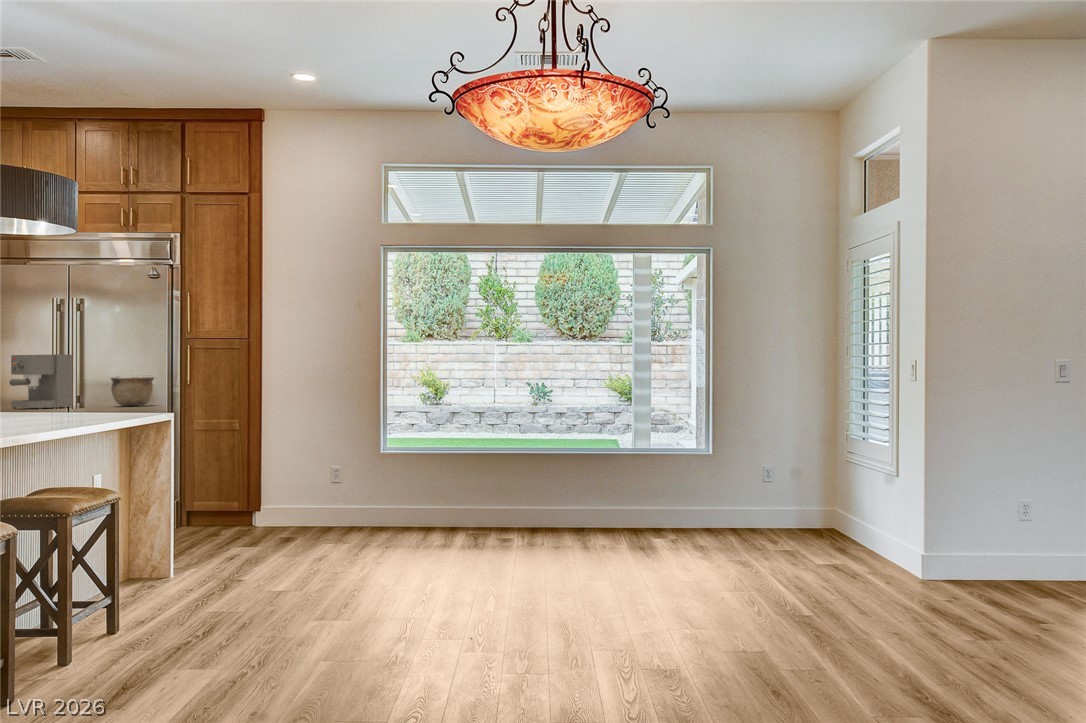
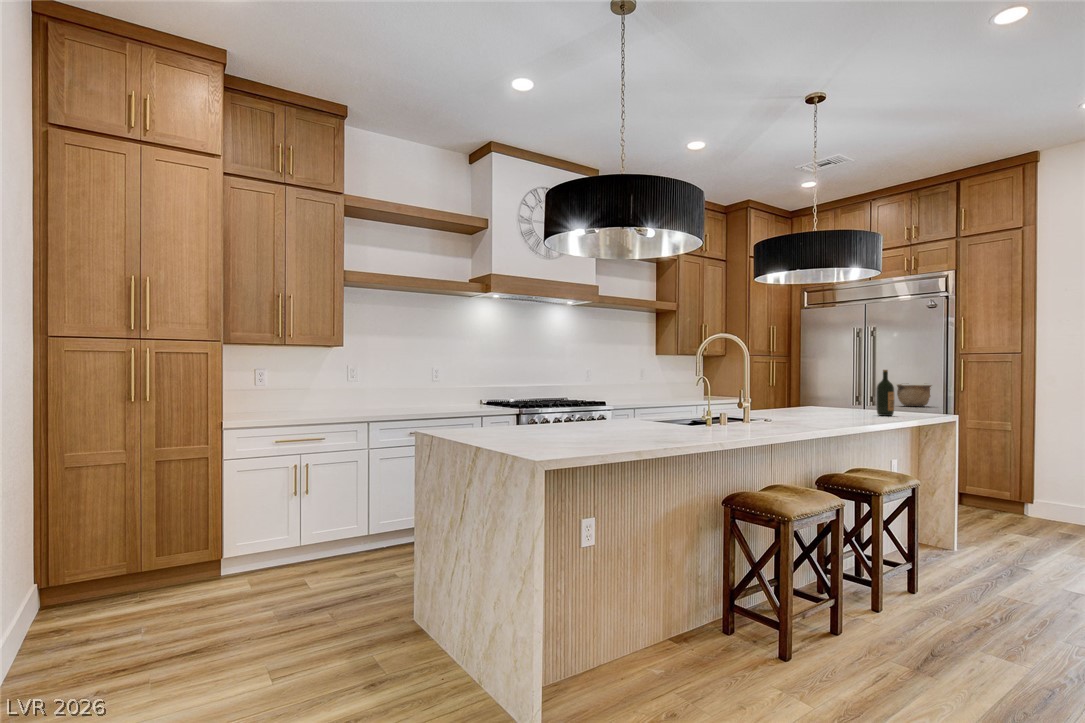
coffee maker: present [9,354,72,409] -> none [825,367,867,405]
wine bottle: none [75,354,98,416] -> present [876,370,894,416]

